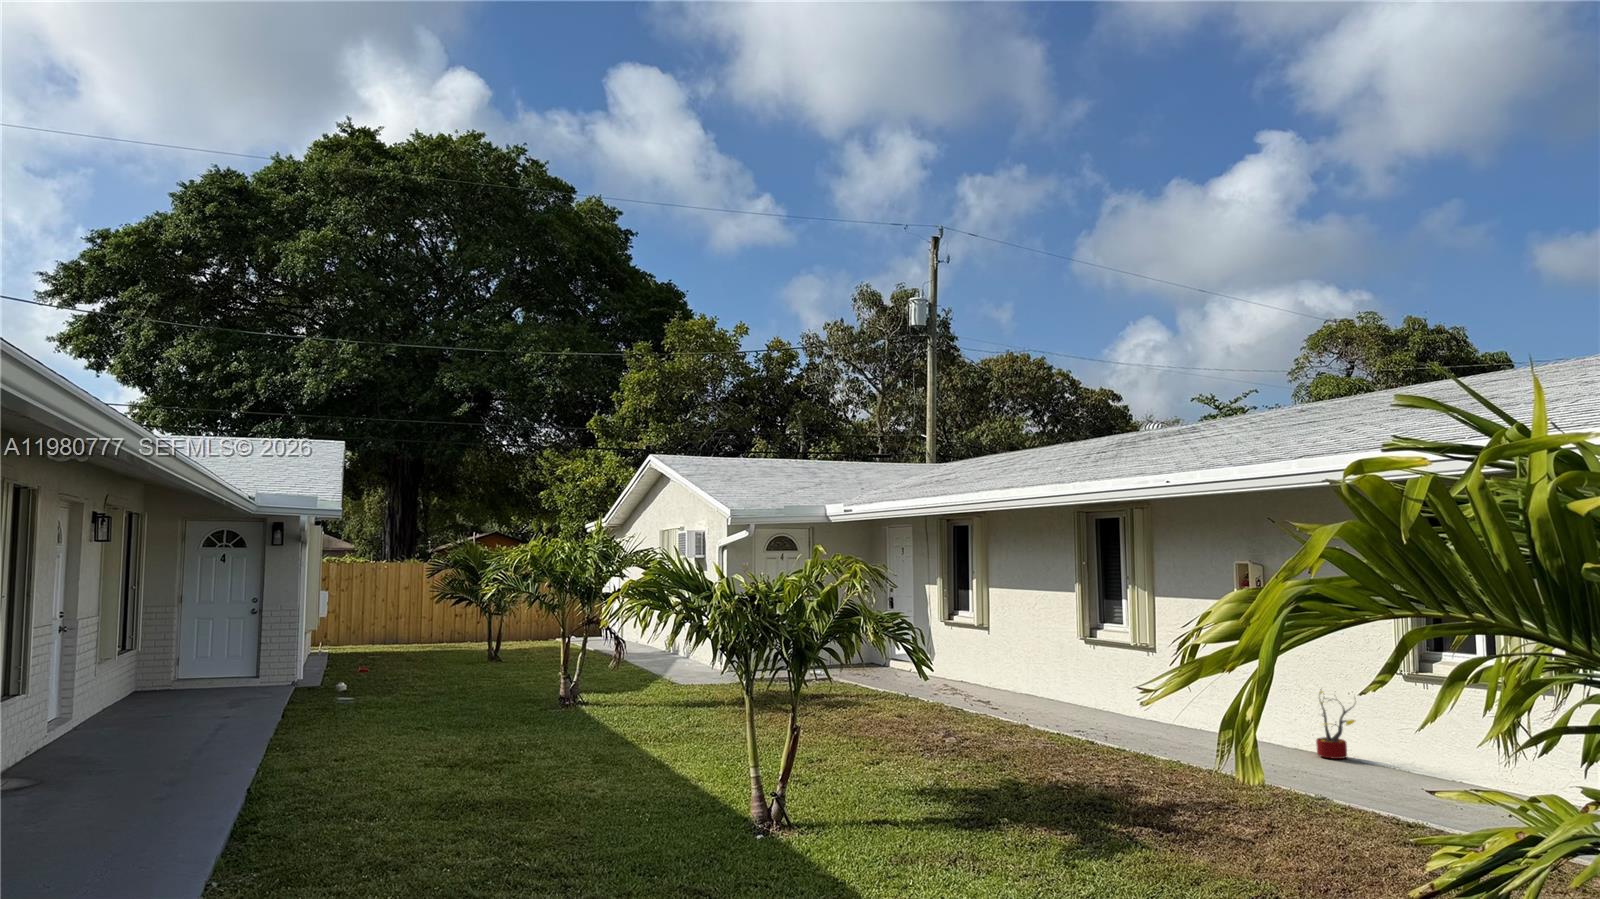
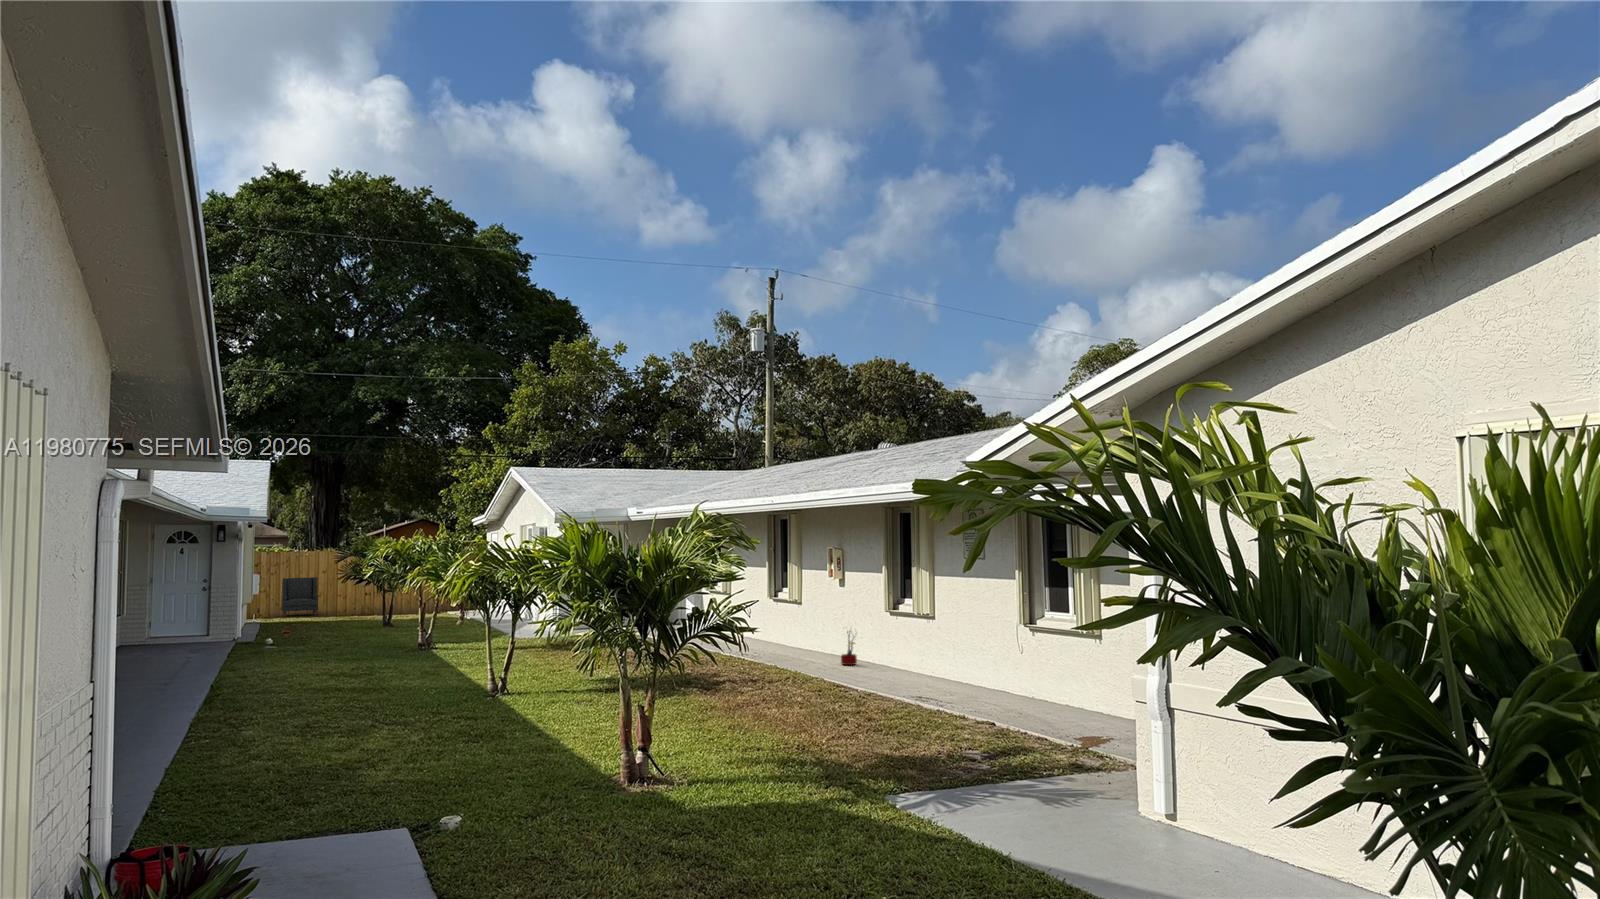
chair: none [353,596,398,645] -> present [282,577,318,617]

